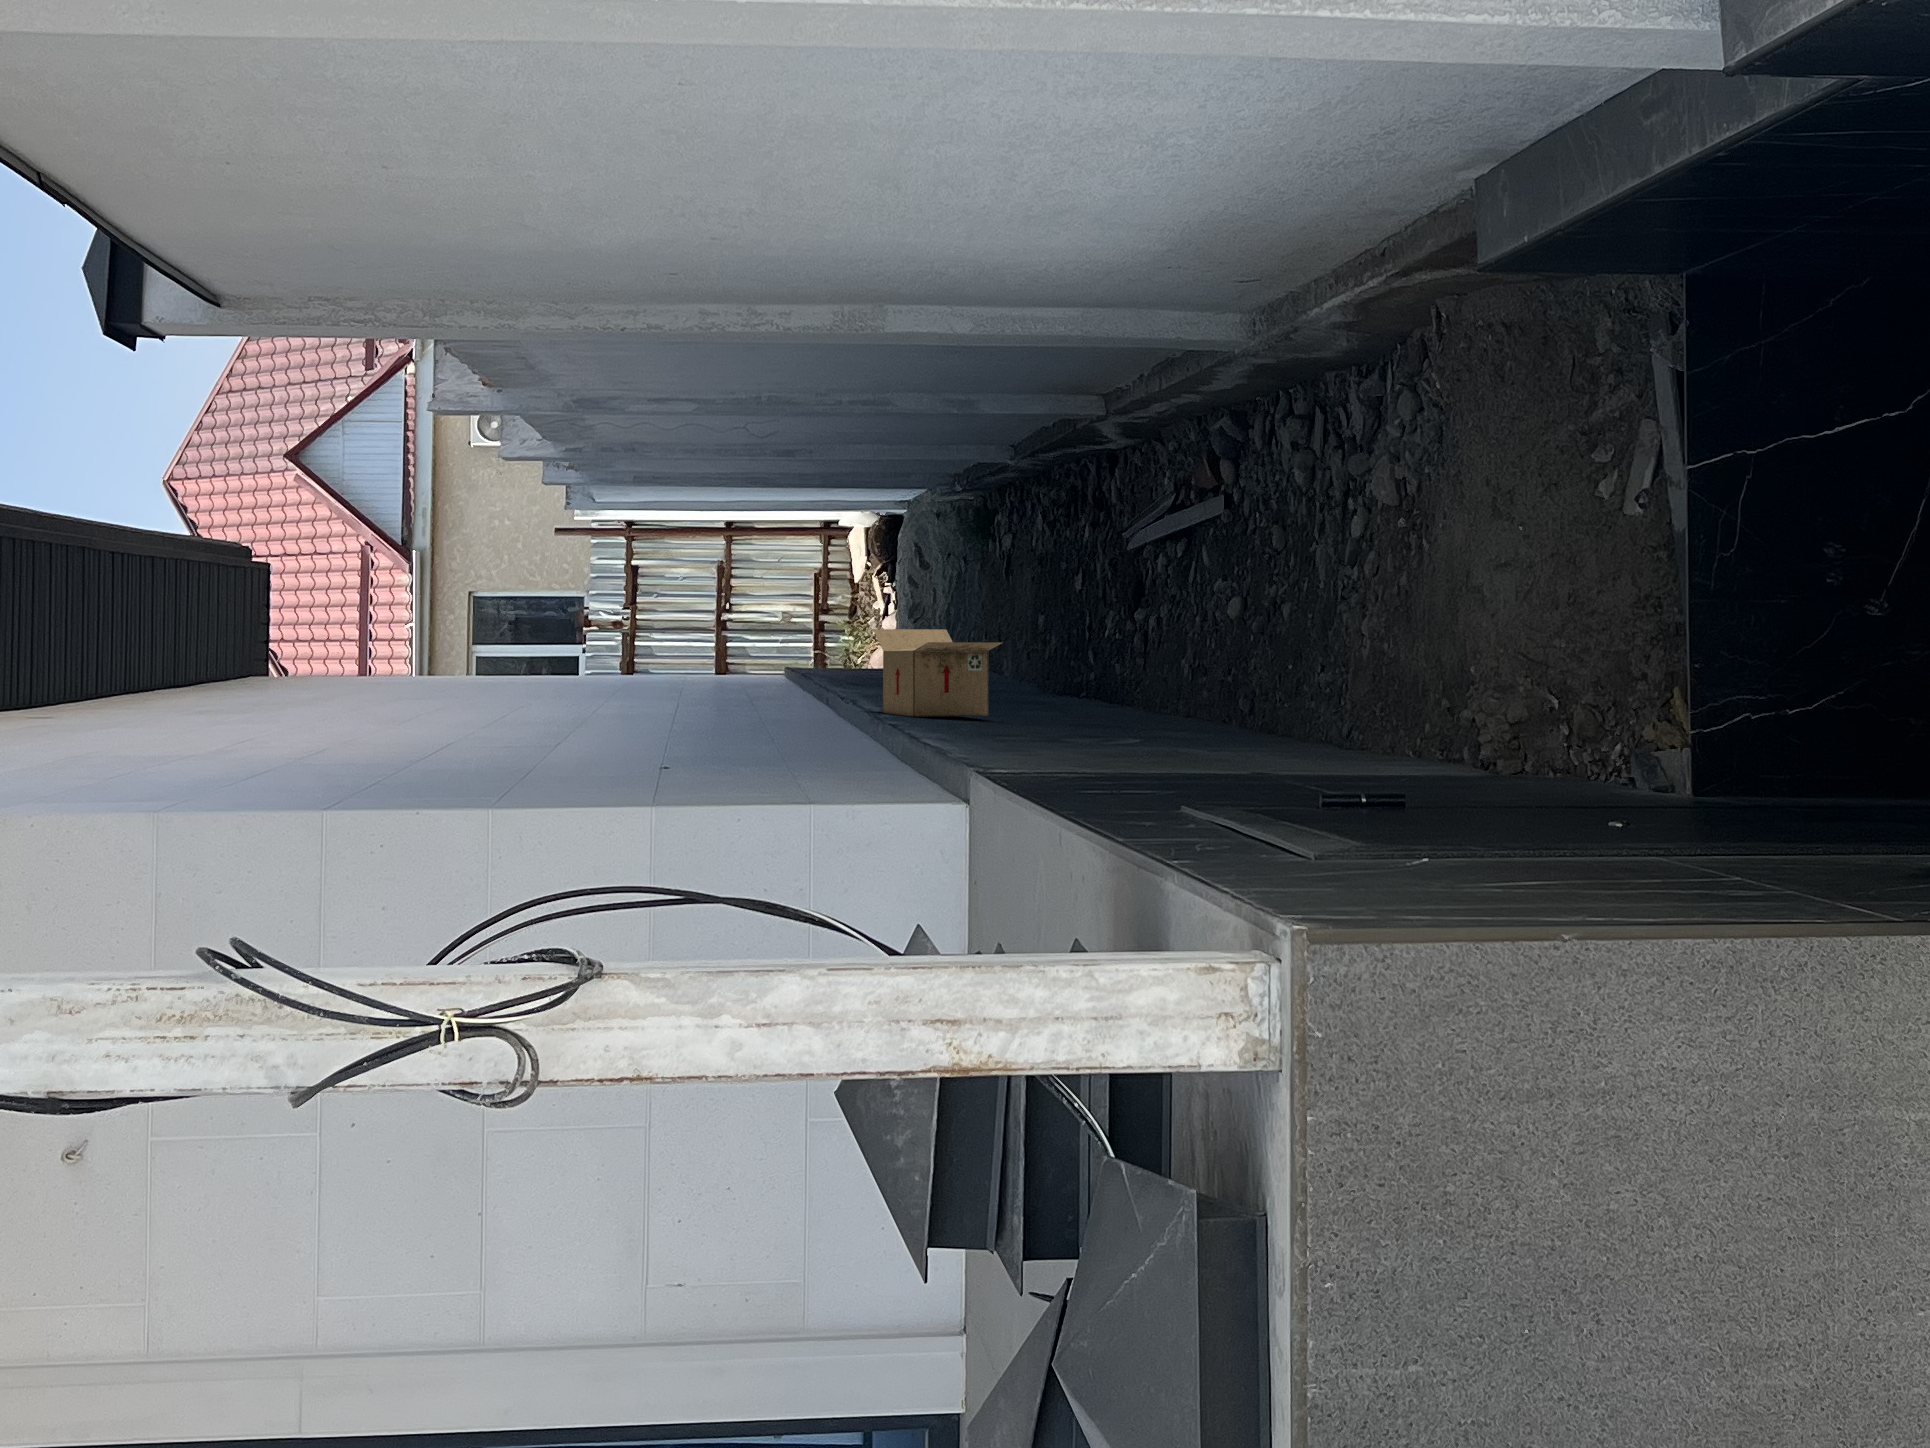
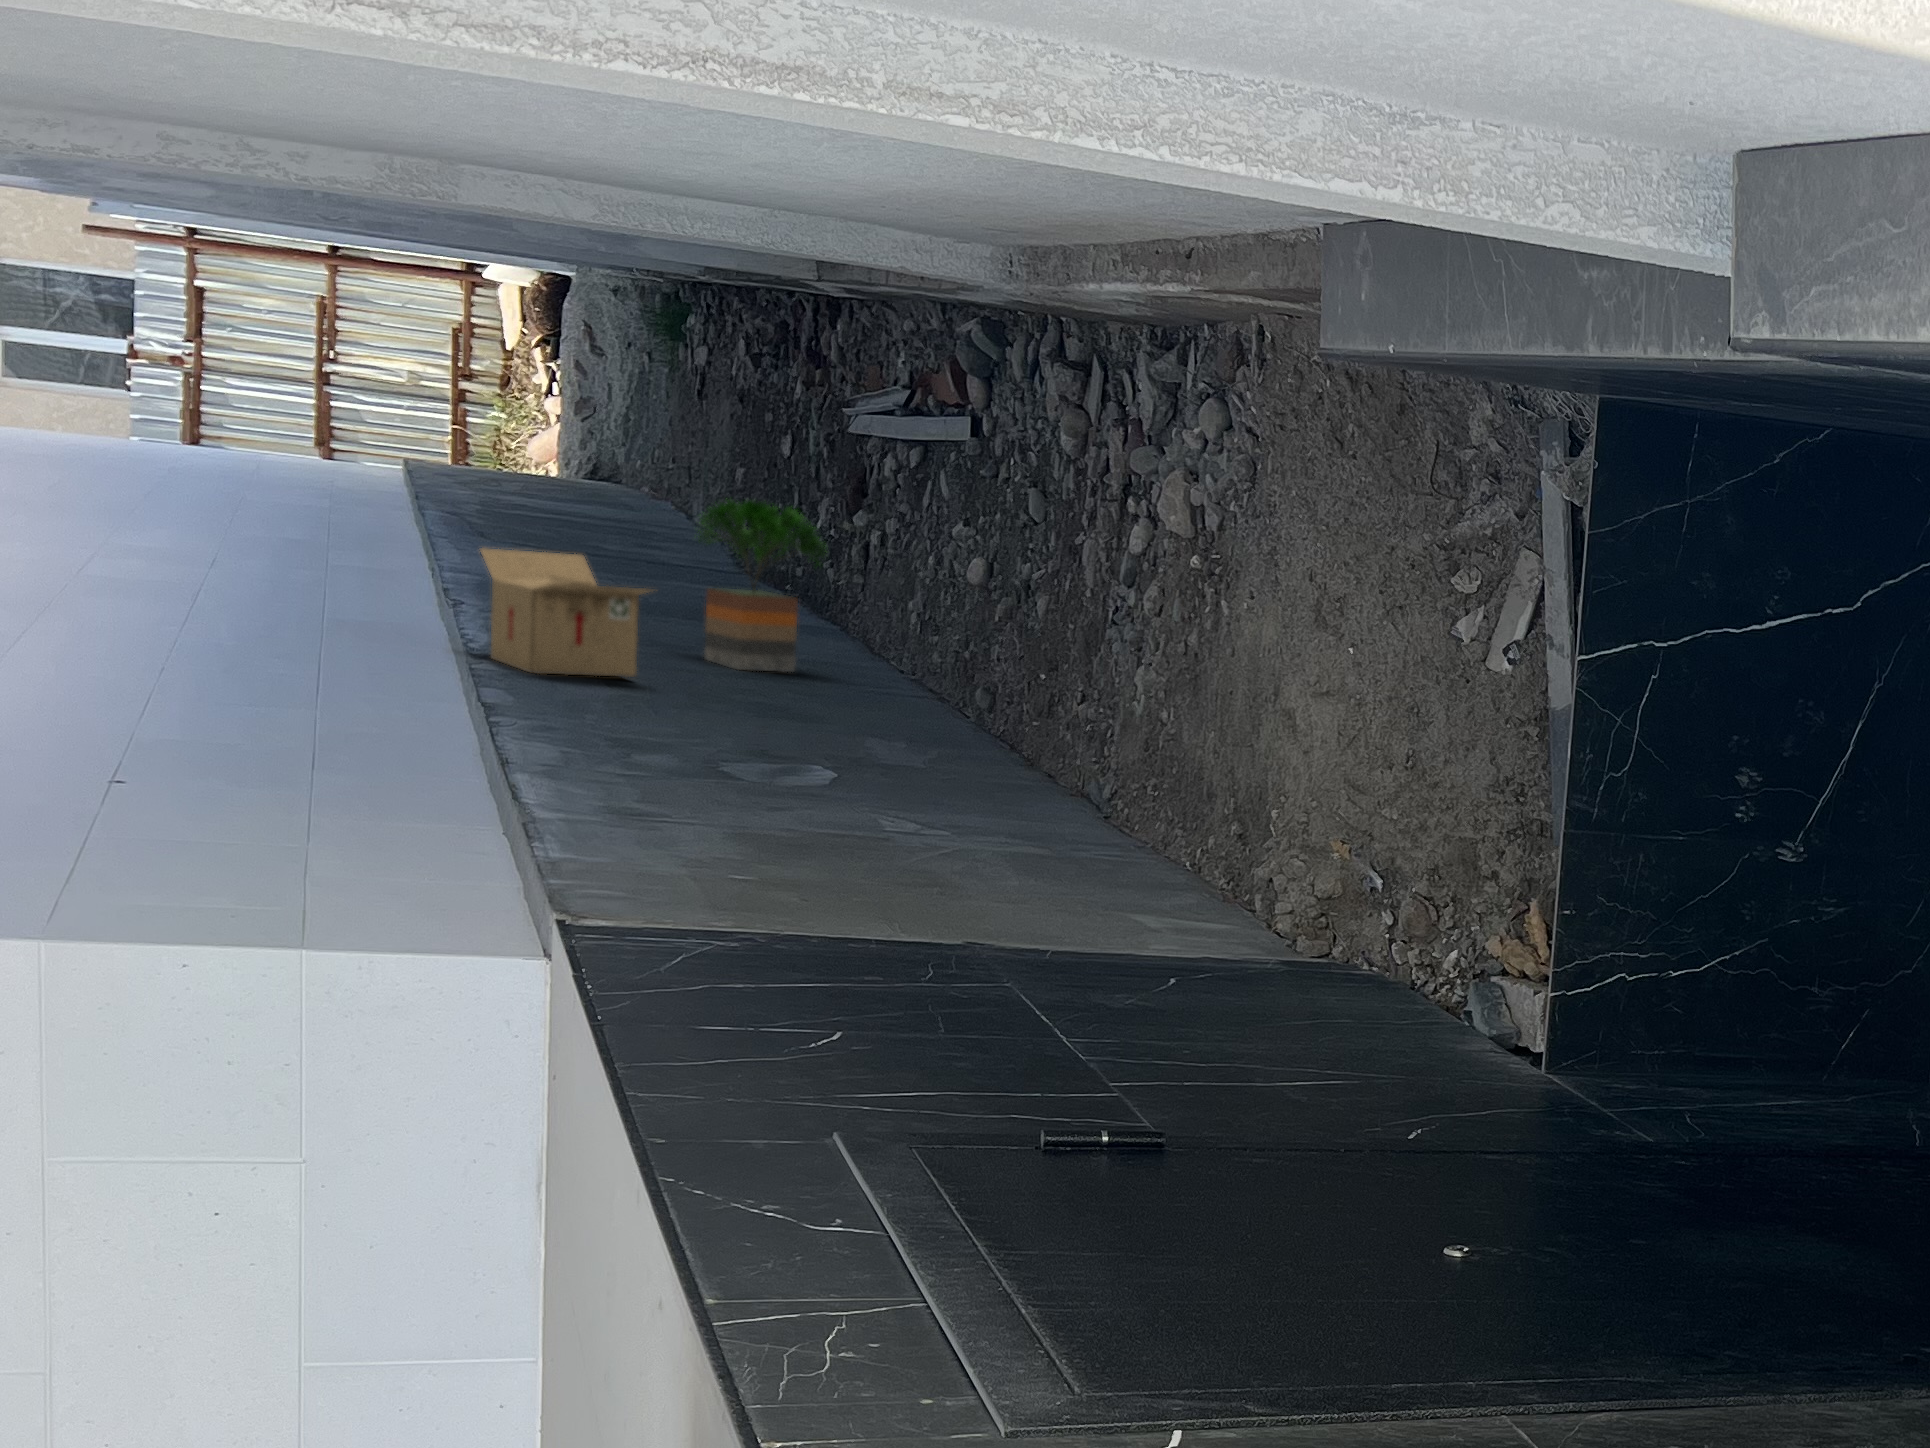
potted tree: none [1021,580,1126,719] -> present [697,498,827,672]

